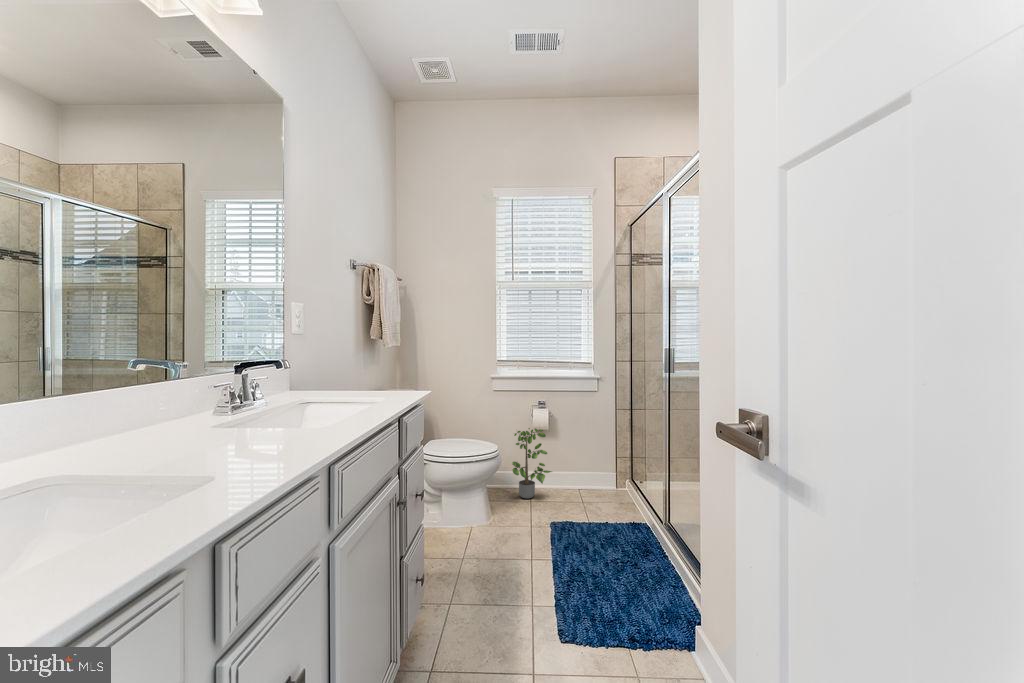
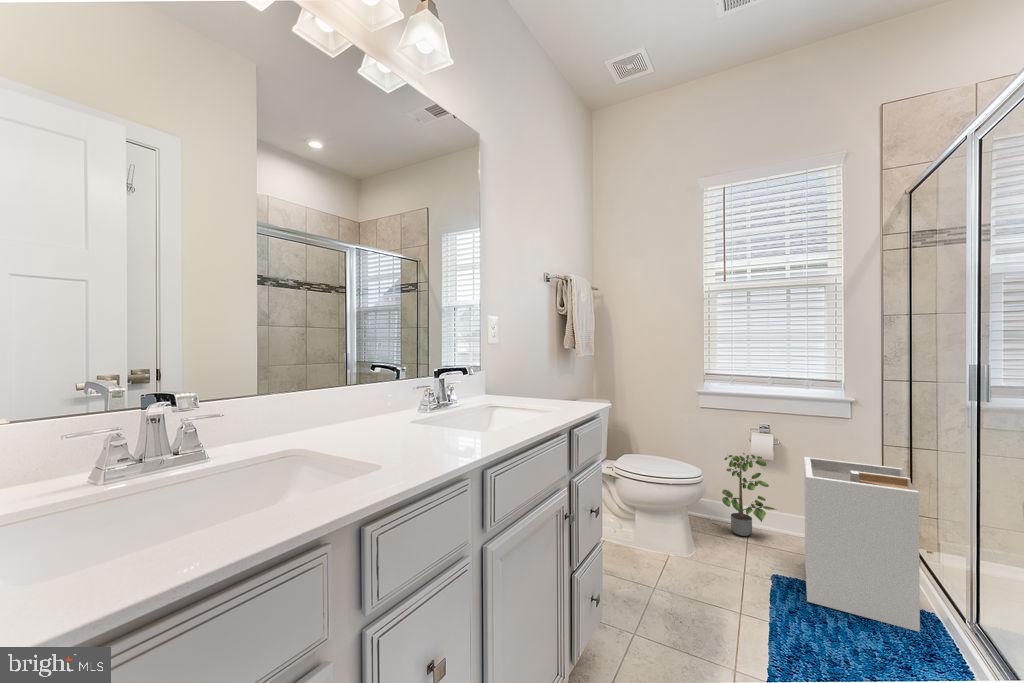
laundry hamper: none [573,426,643,540] -> present [804,457,920,632]

